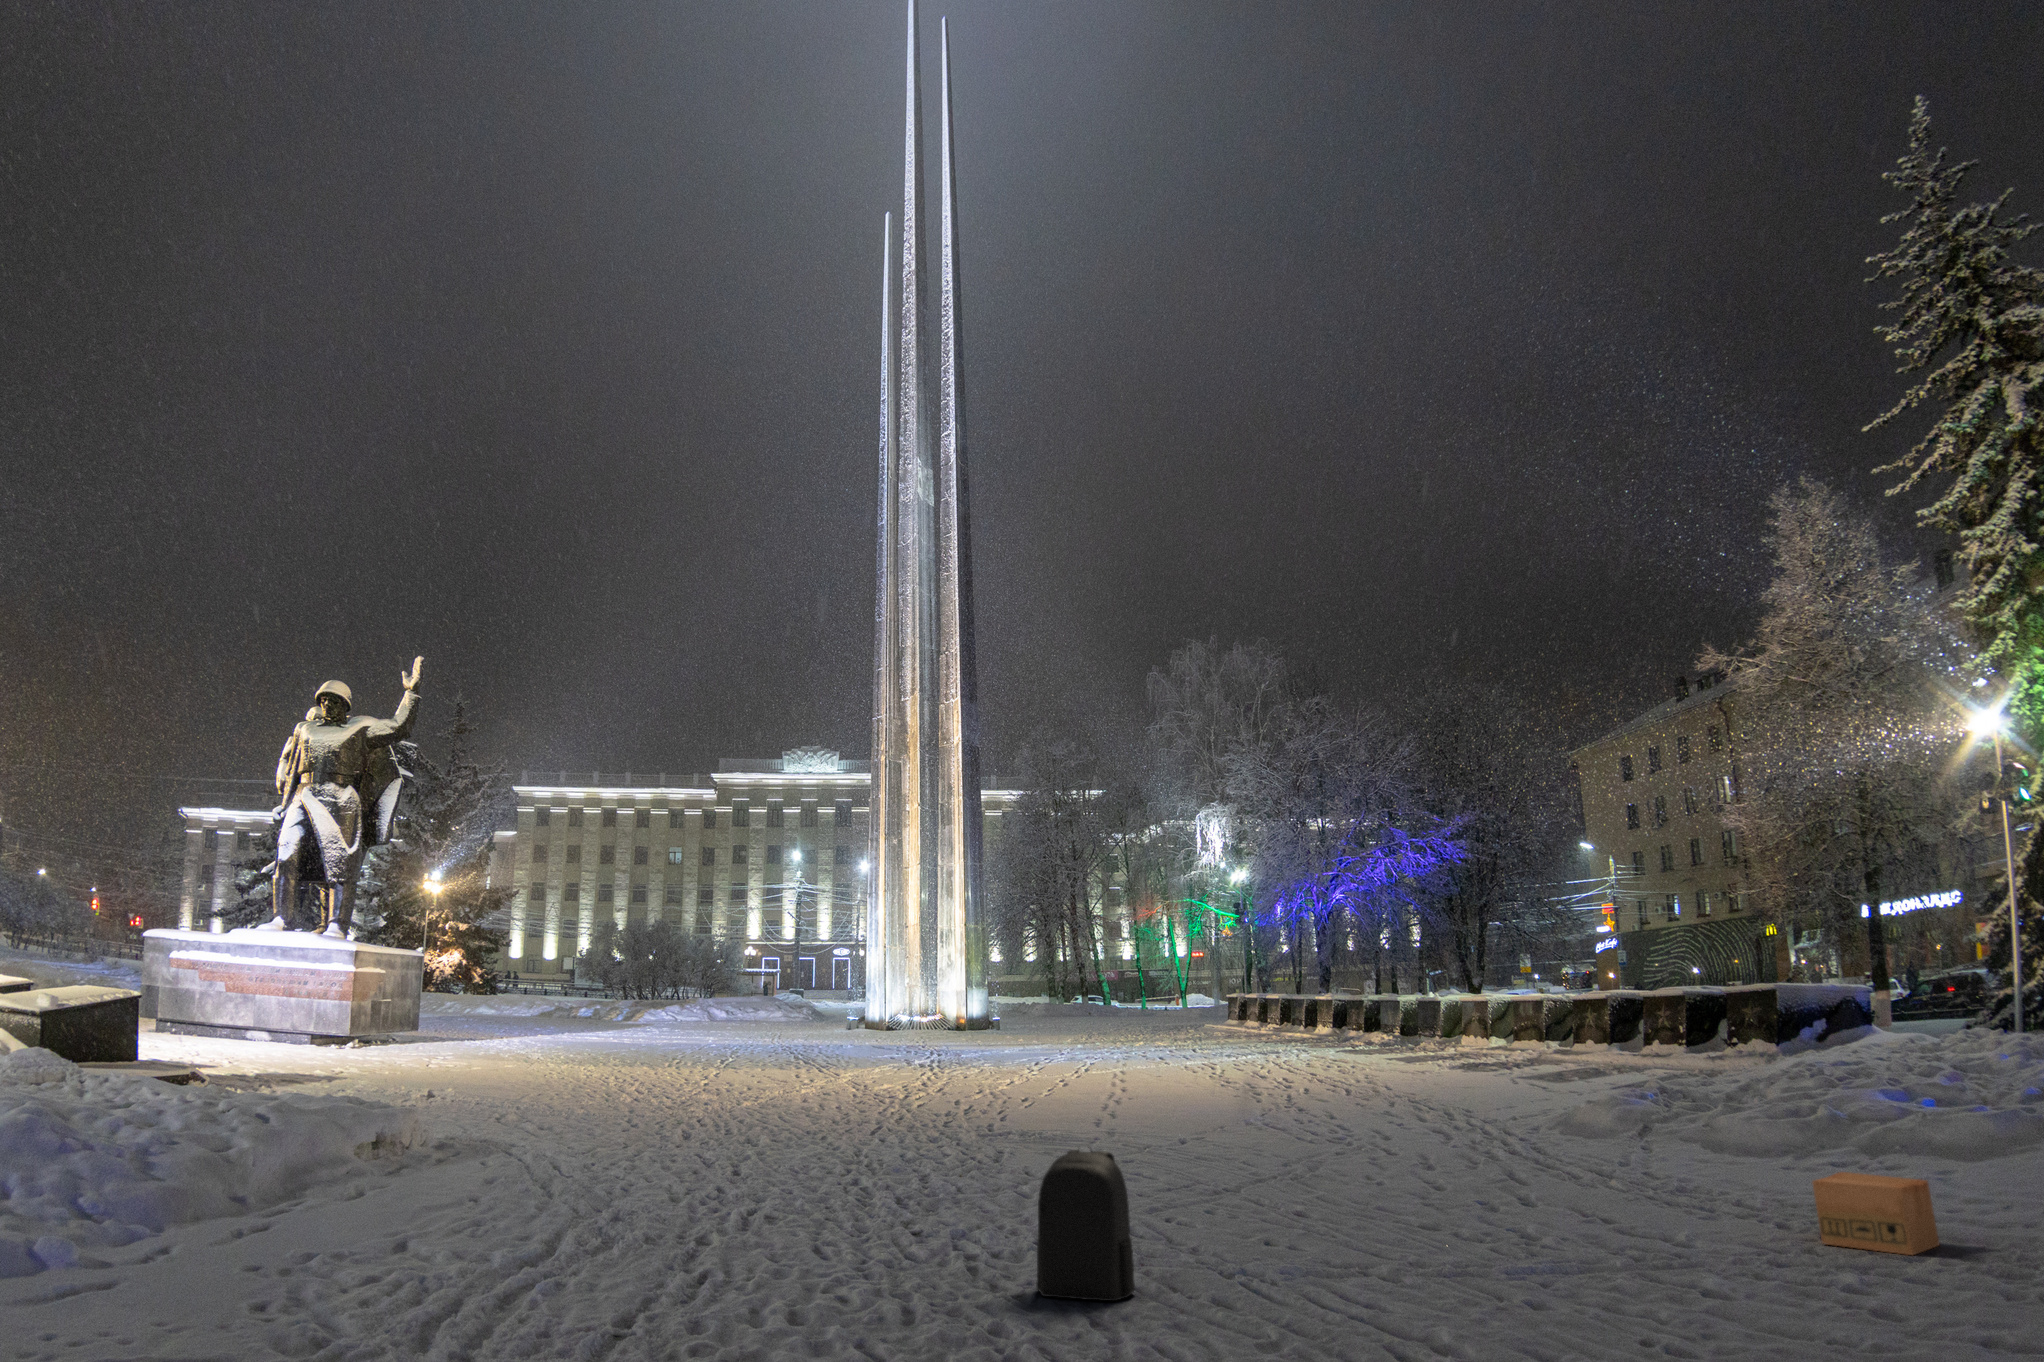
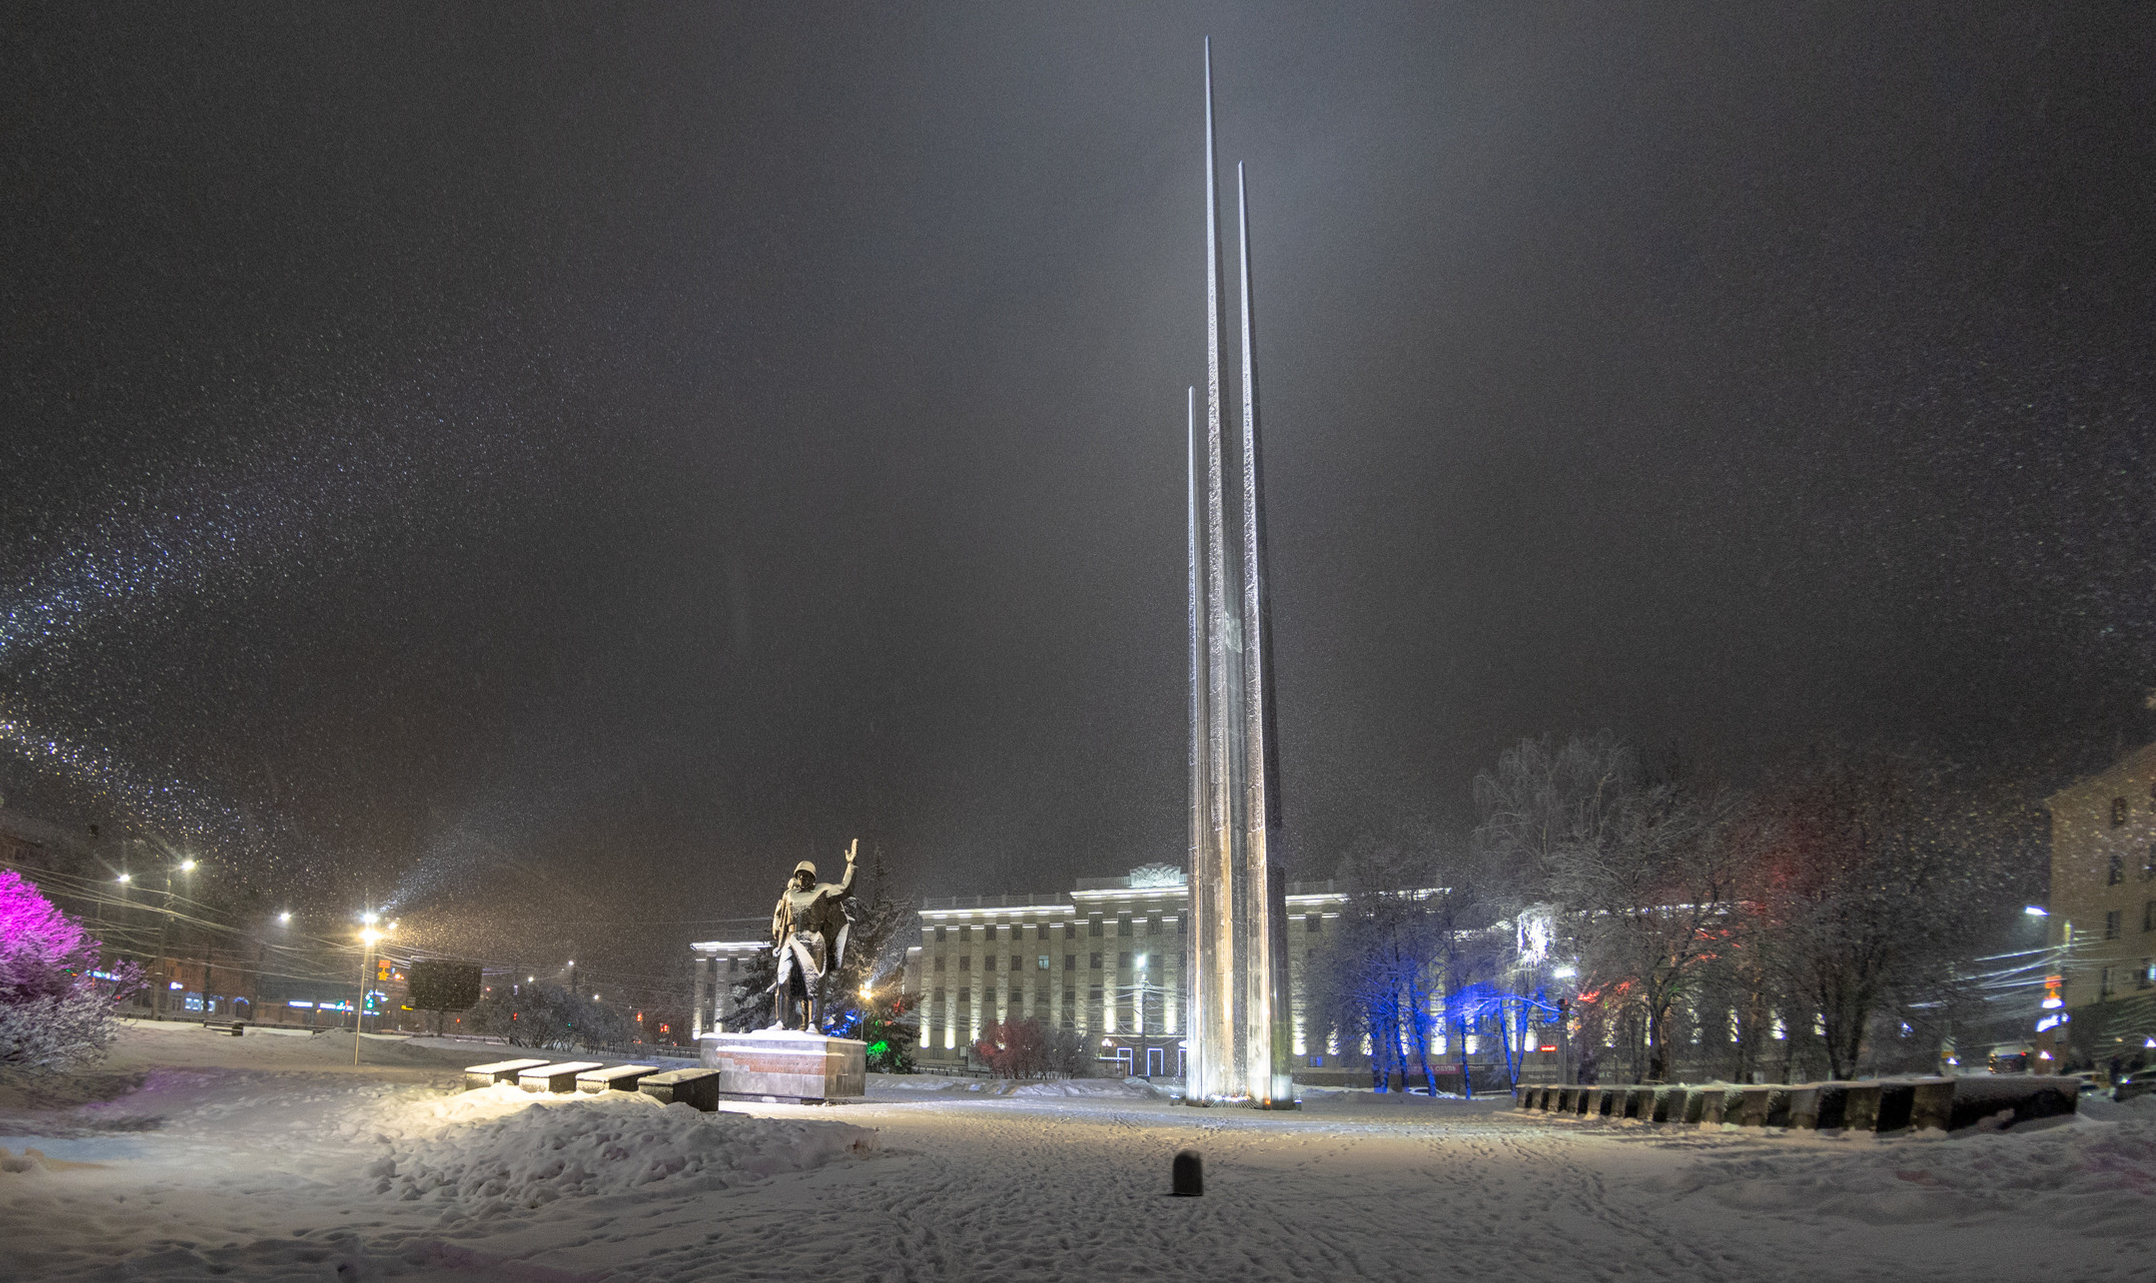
cardboard box: present [1812,1172,1939,1255] -> none [1479,1178,1525,1205]

